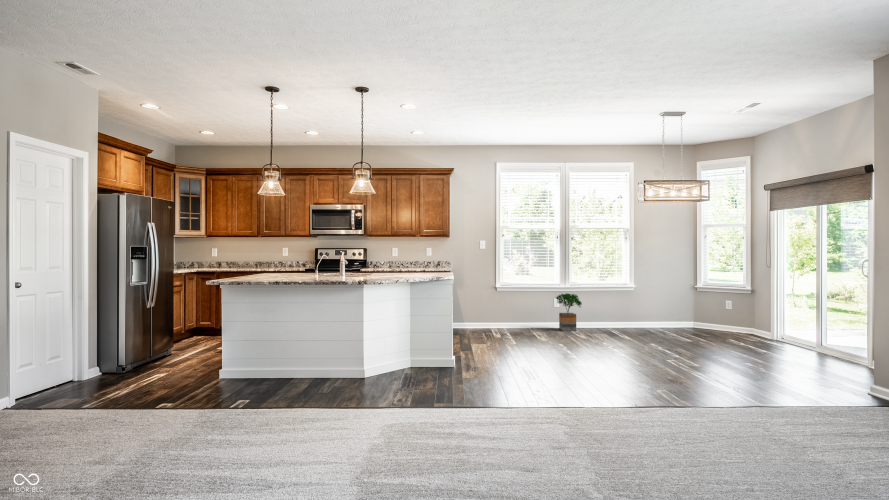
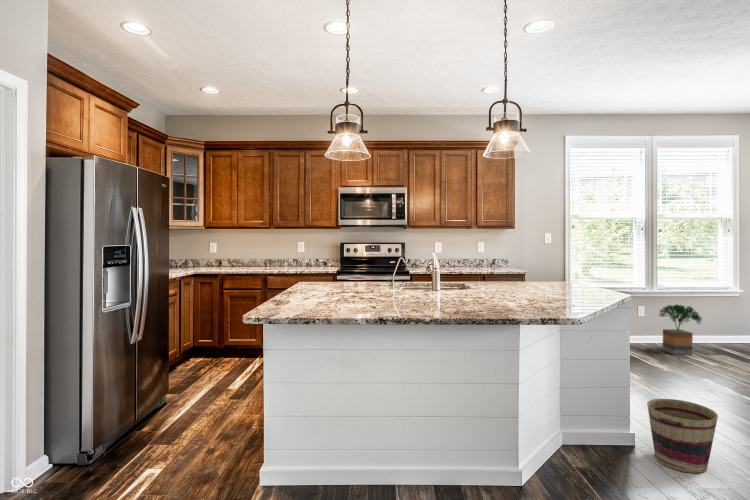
basket: none [451,335,485,372] -> present [647,399,718,473]

